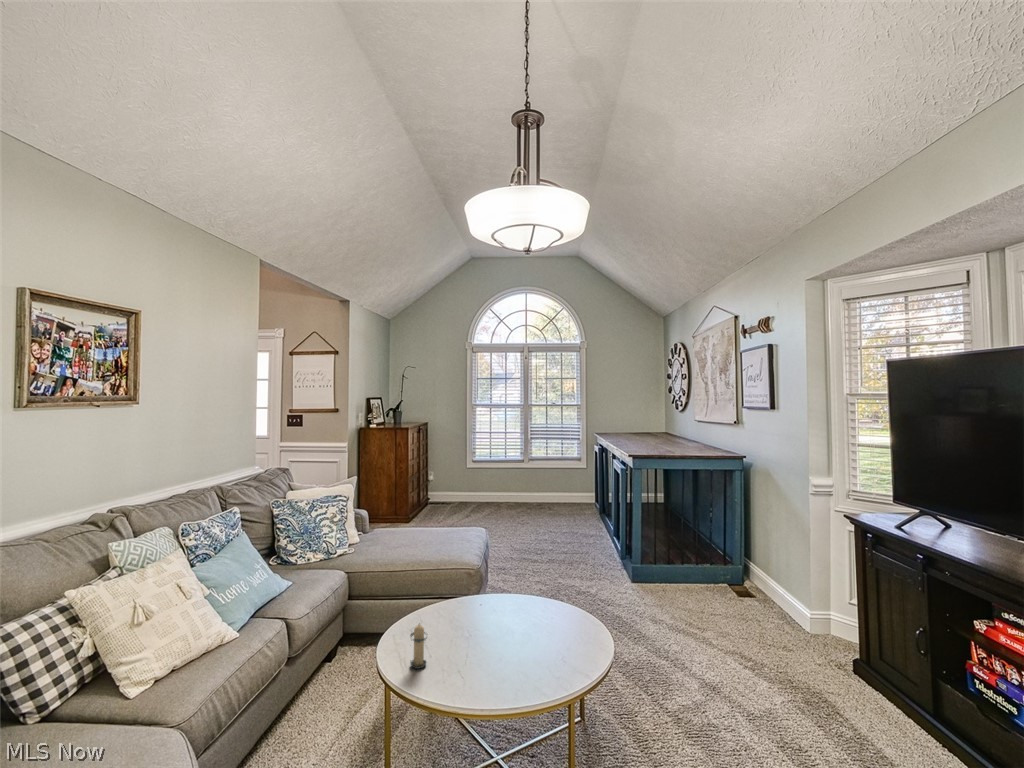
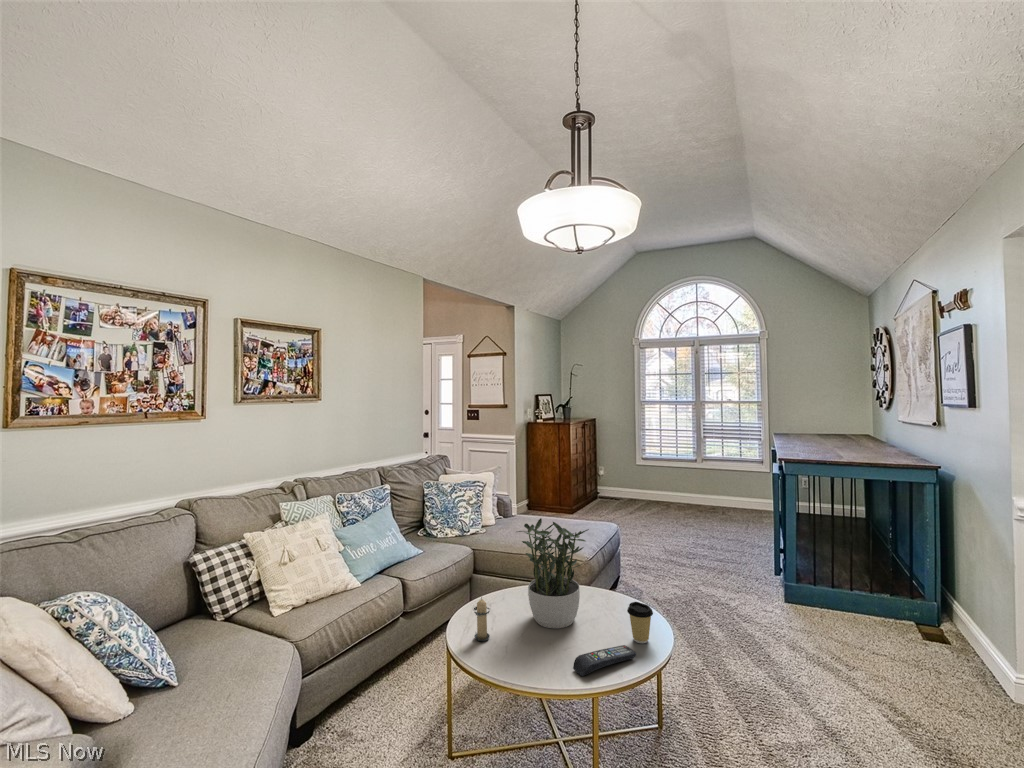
potted plant: none [439,533,513,641] -> present [518,518,589,629]
coffee cup: none [552,601,575,638] -> present [627,602,653,643]
remote control: none [524,643,570,680] -> present [573,645,636,676]

